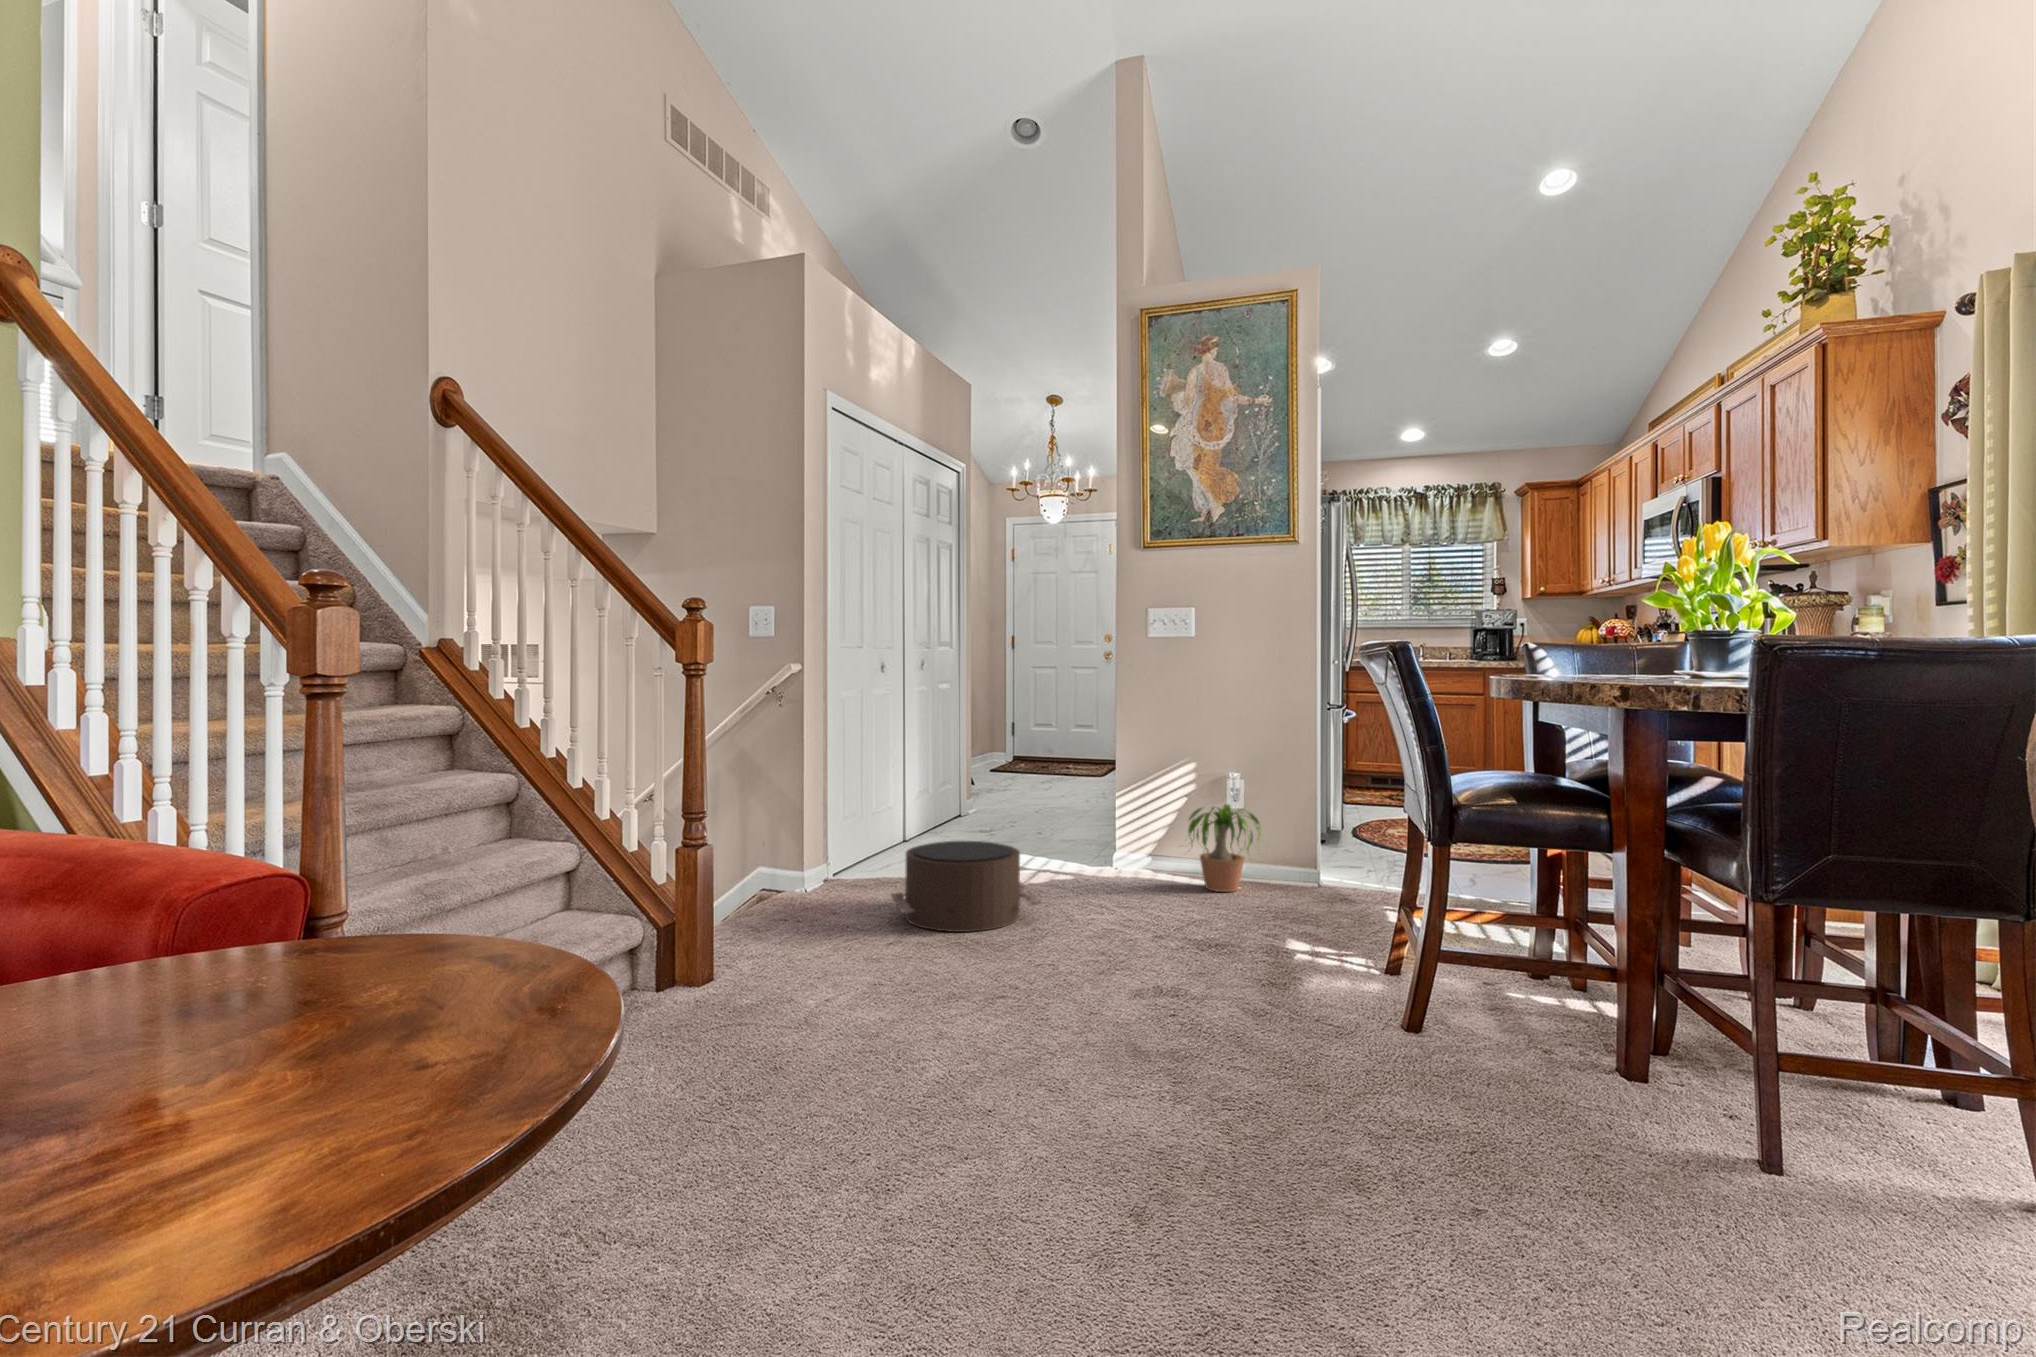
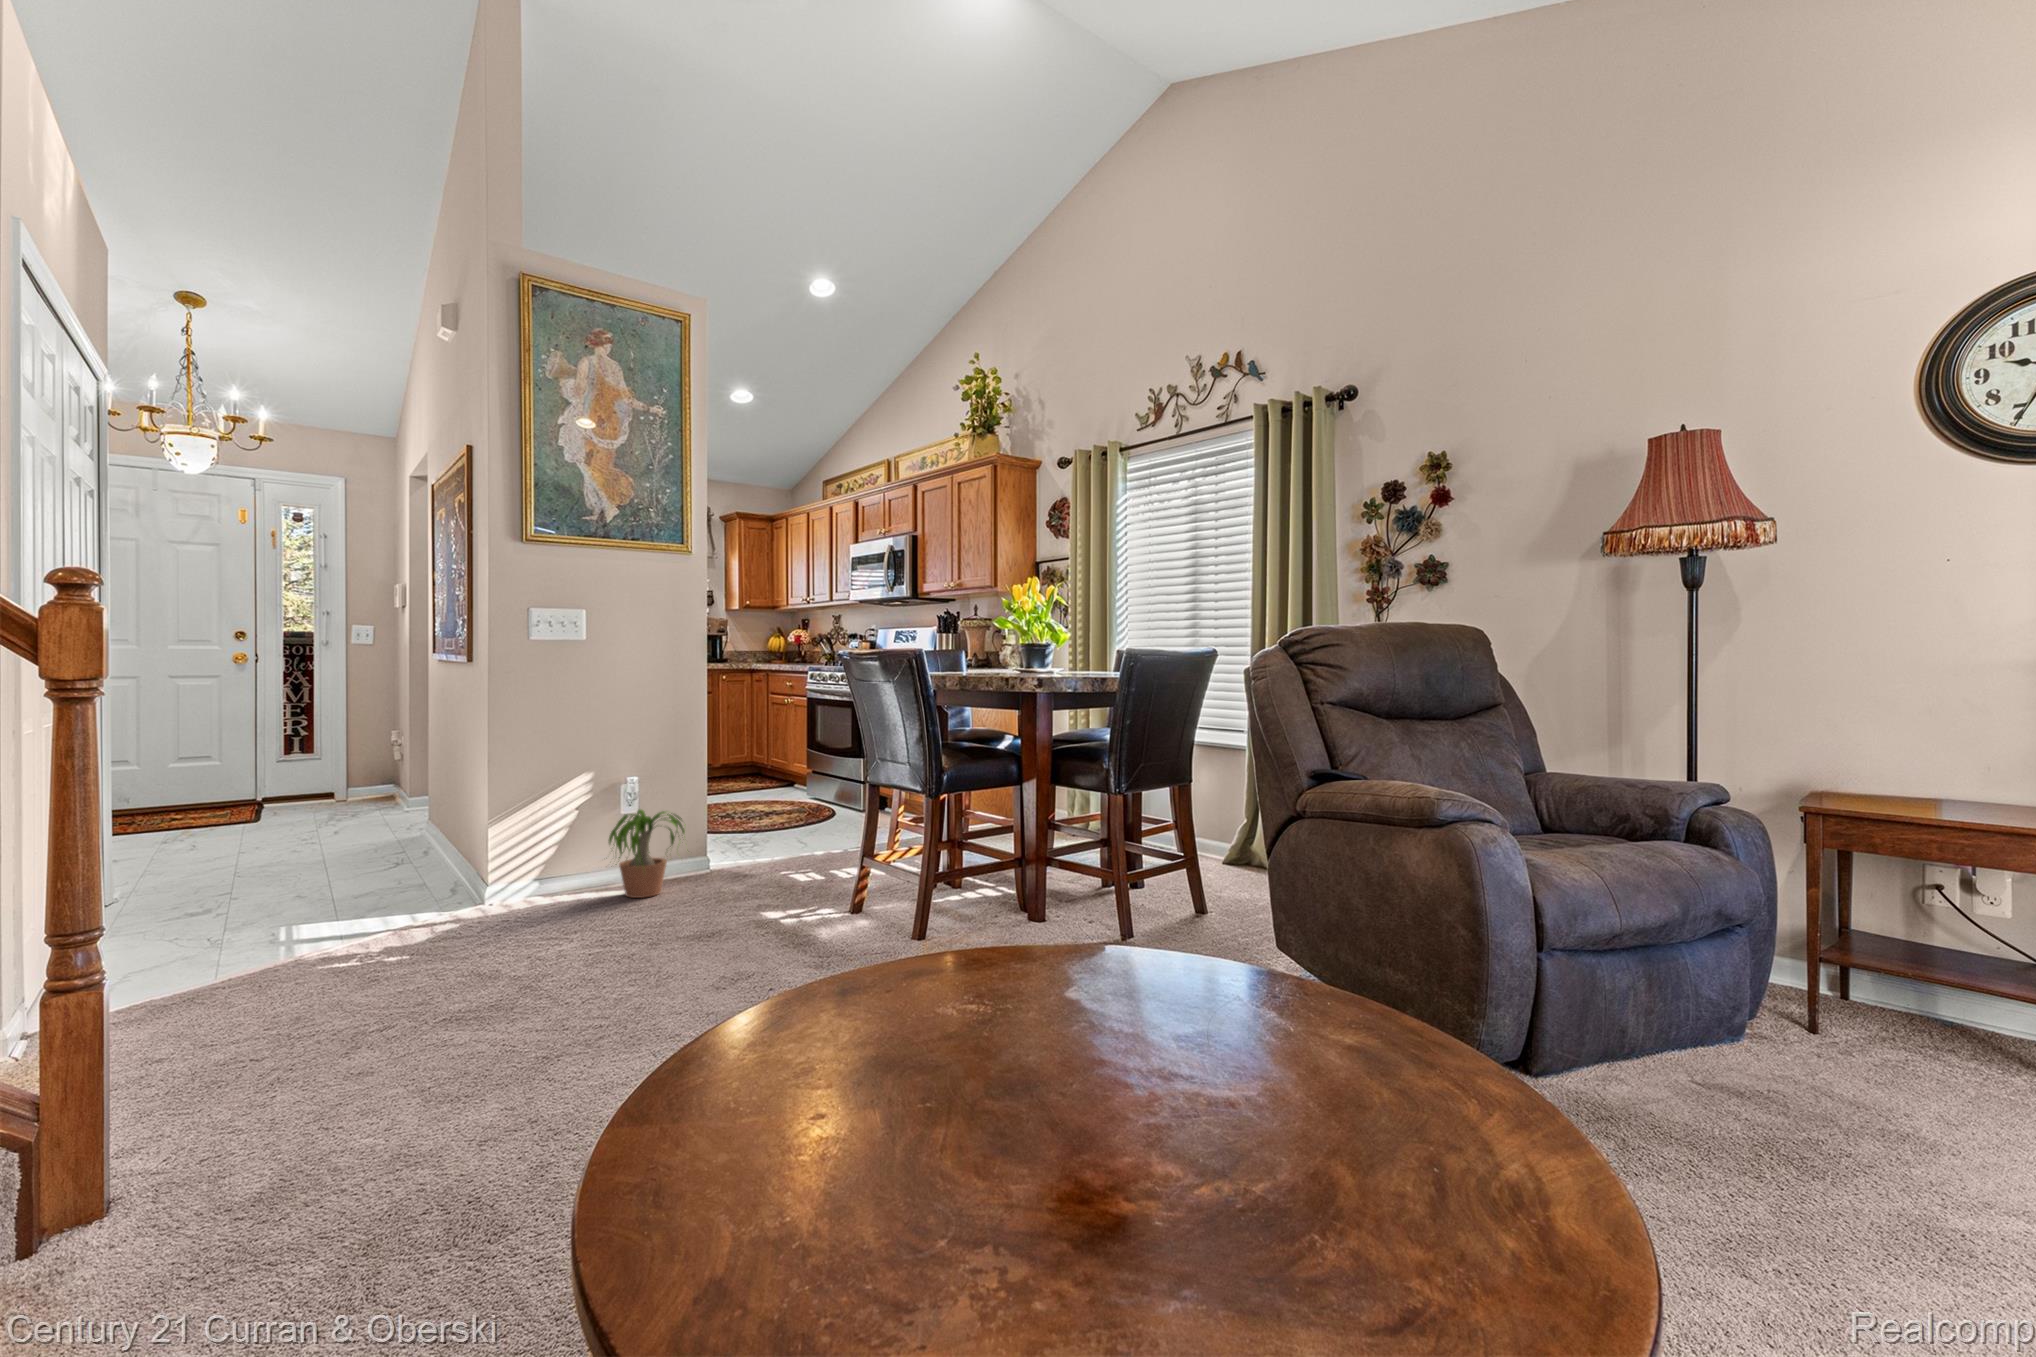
pouf: present [892,841,1042,932] -> none [292,893,525,1021]

